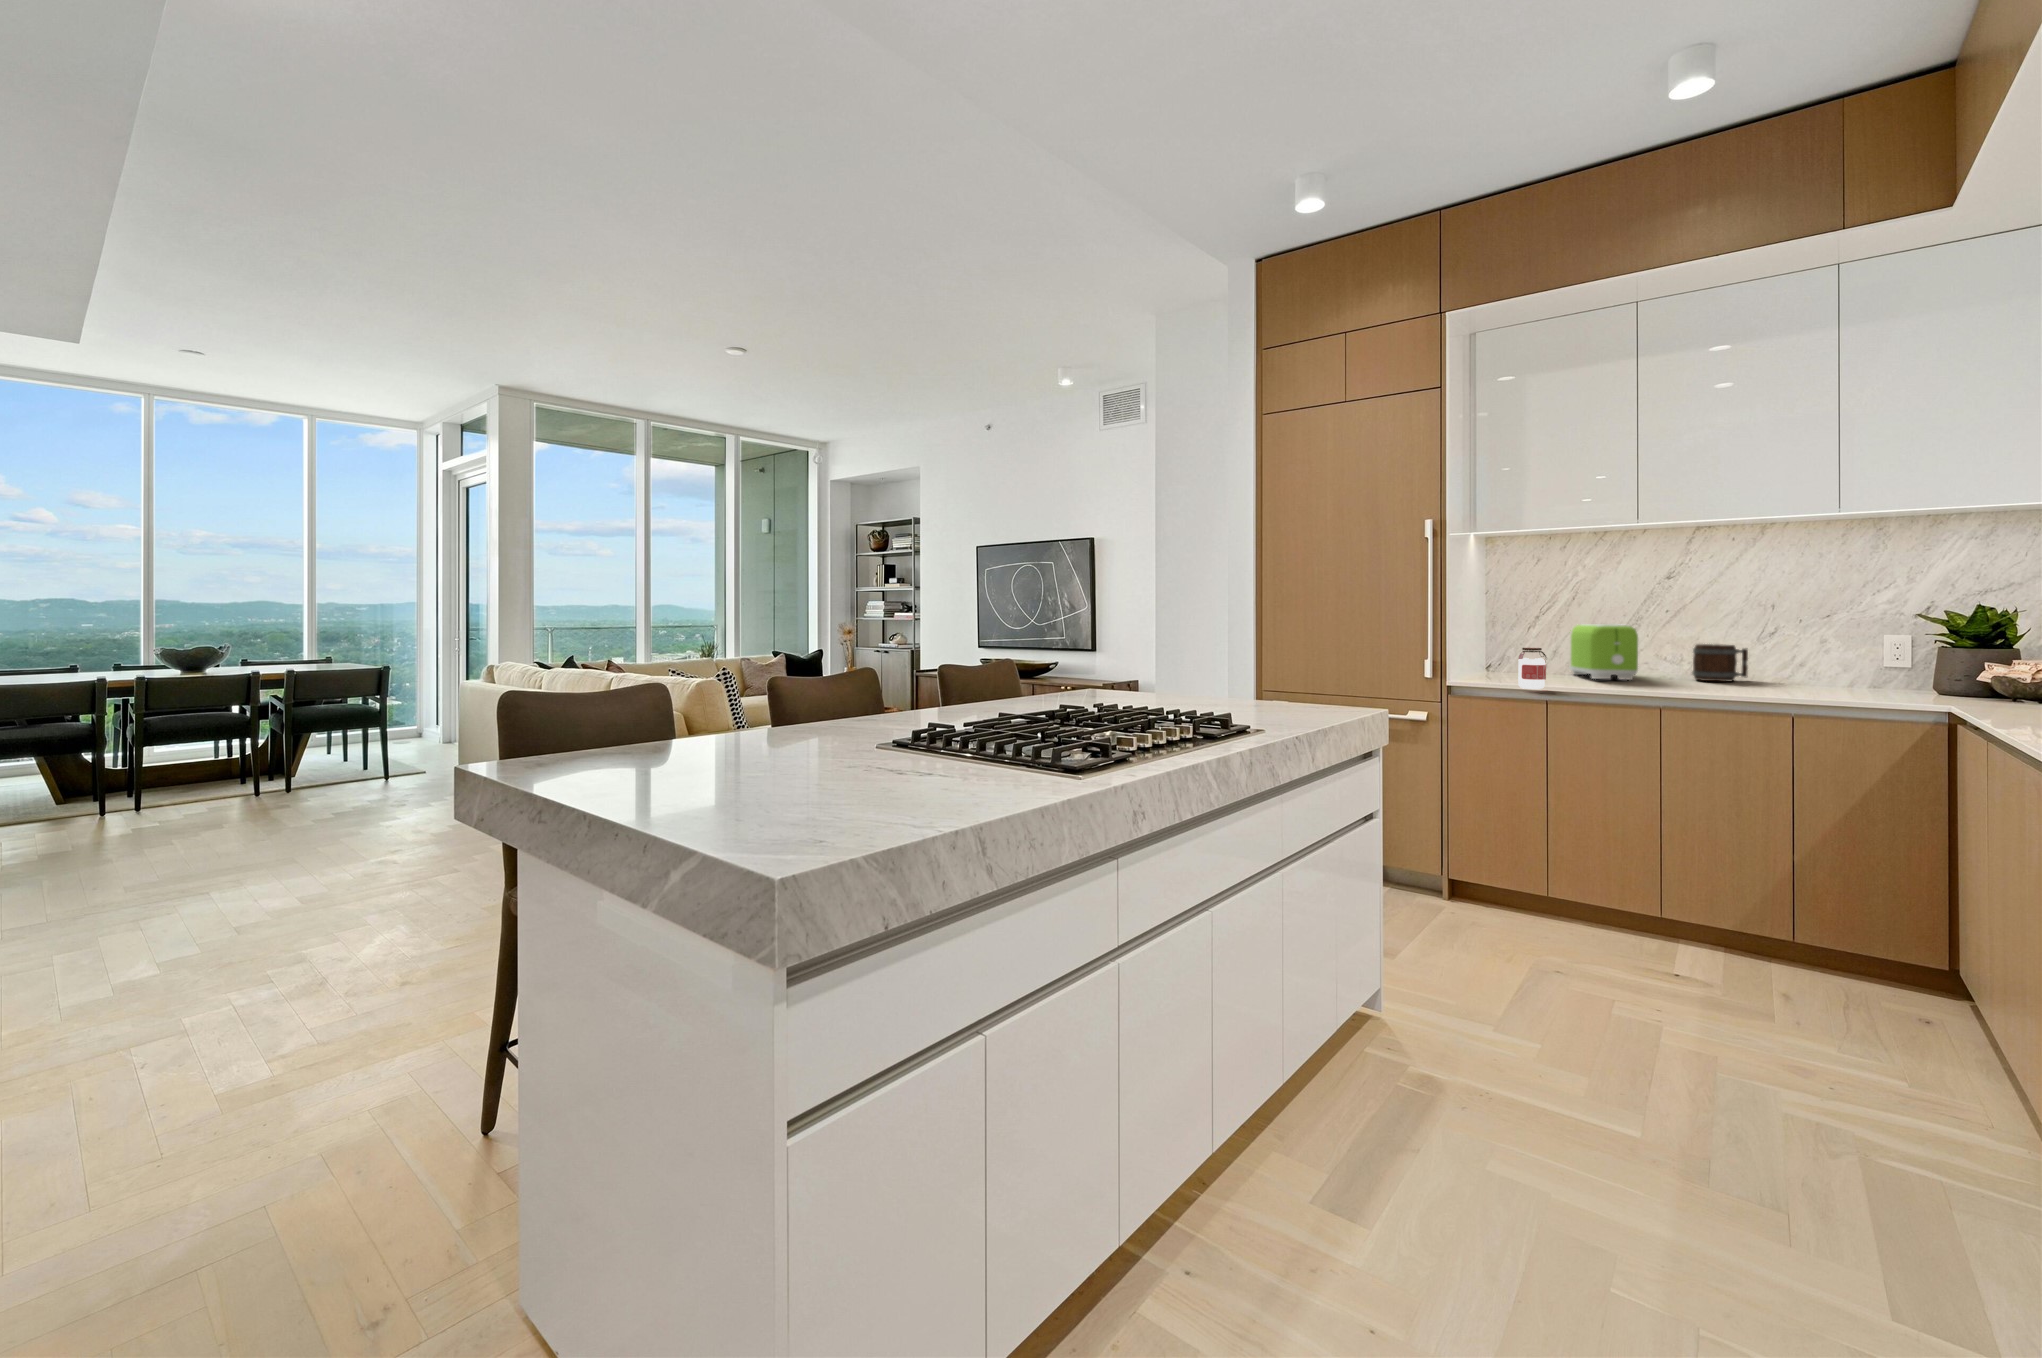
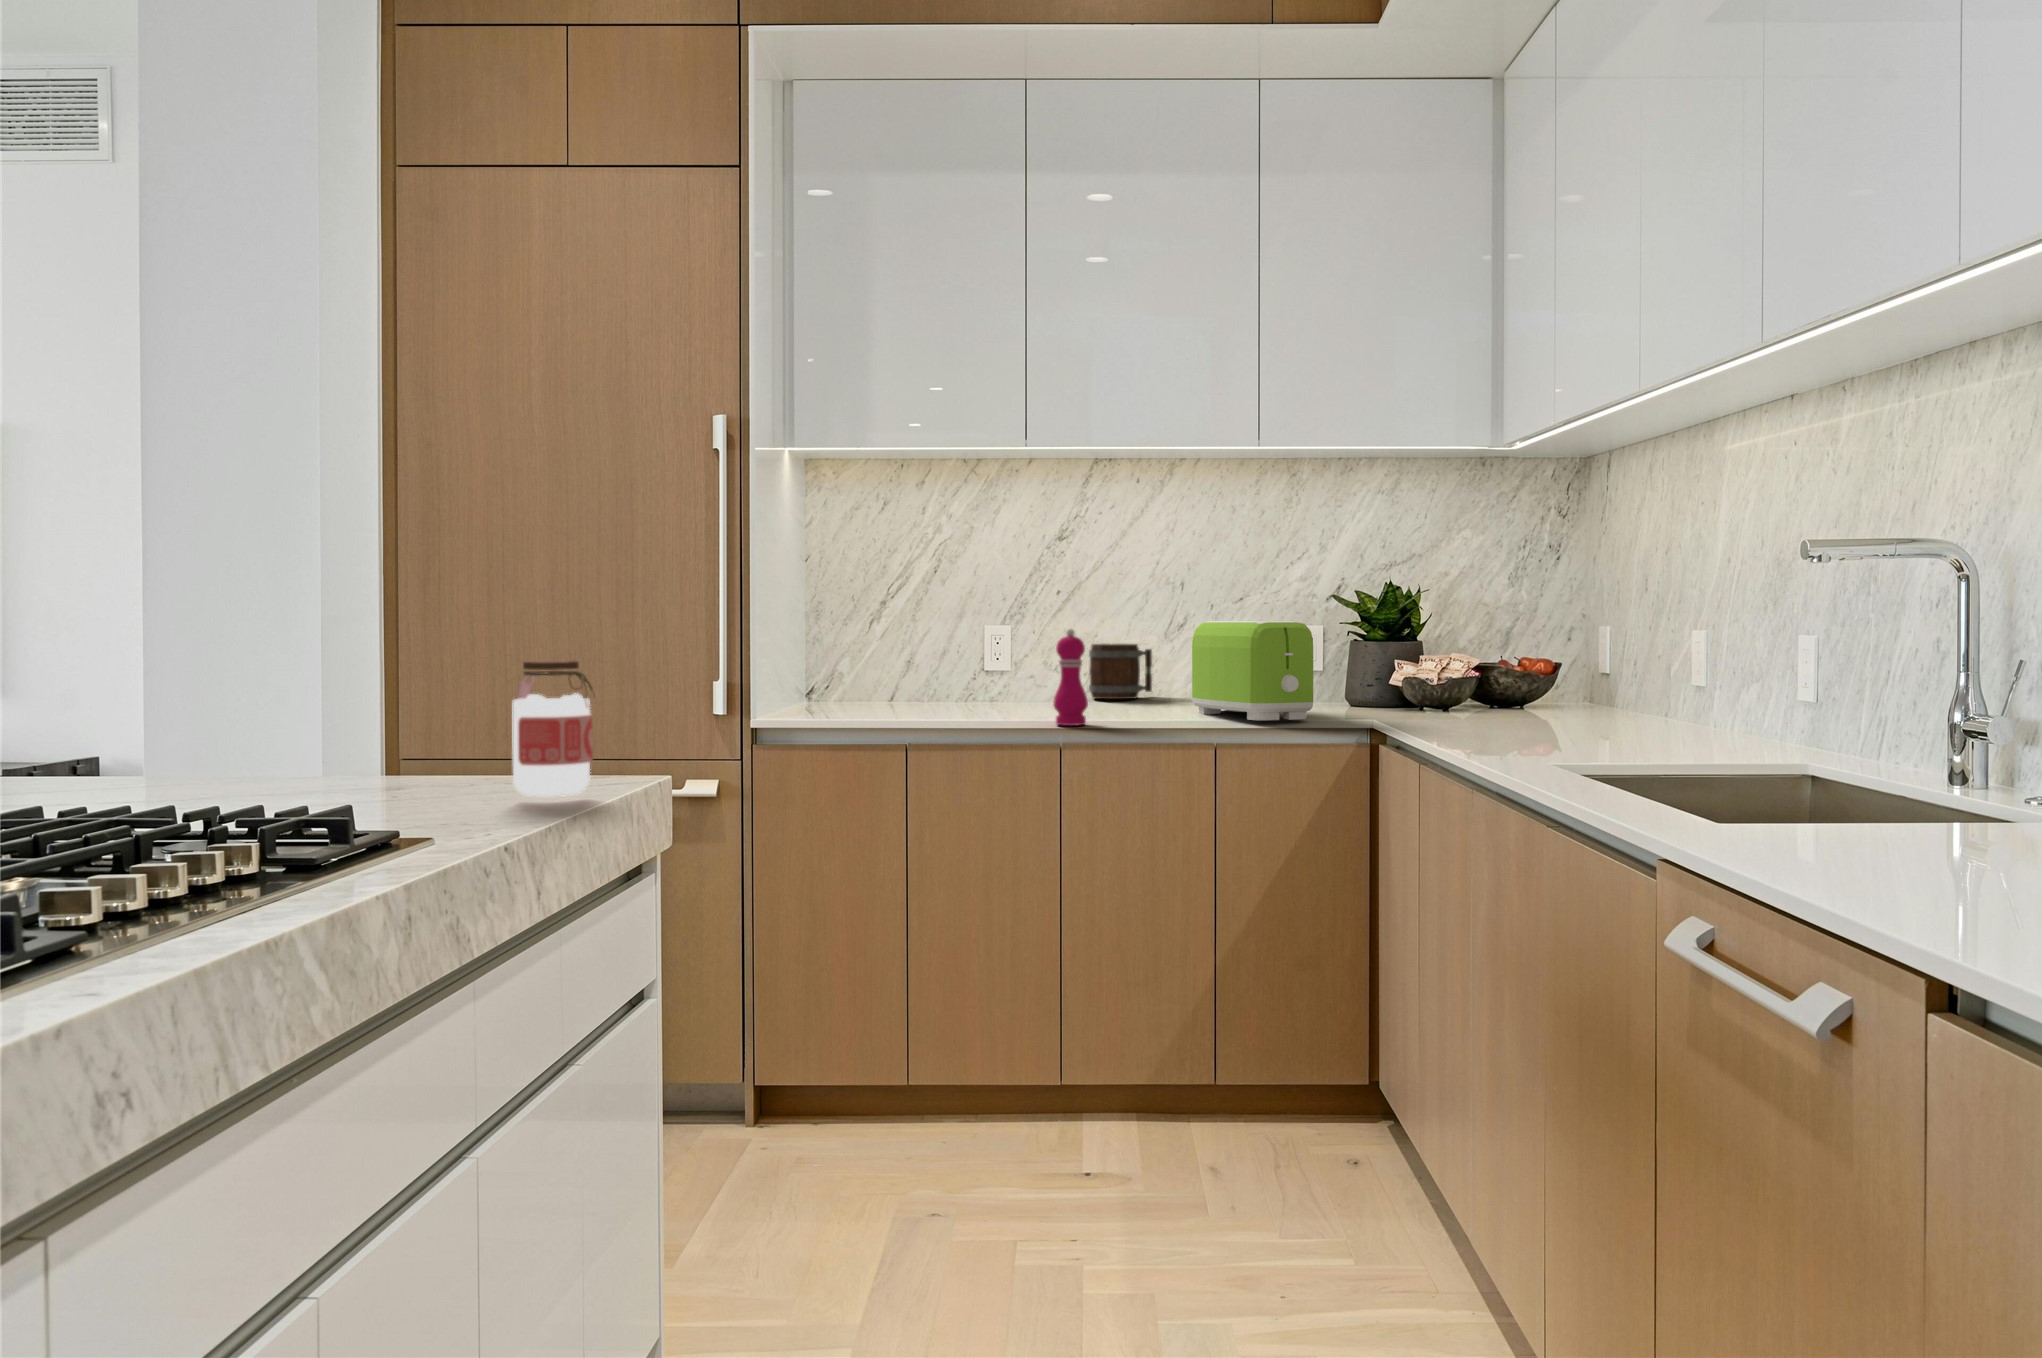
toaster: present [1569,624,1638,680] -> present [1192,621,1313,720]
pepper mill: none [1654,636,1682,697] -> present [1053,629,1088,726]
jar: present [1518,648,1547,689] -> present [512,661,593,796]

